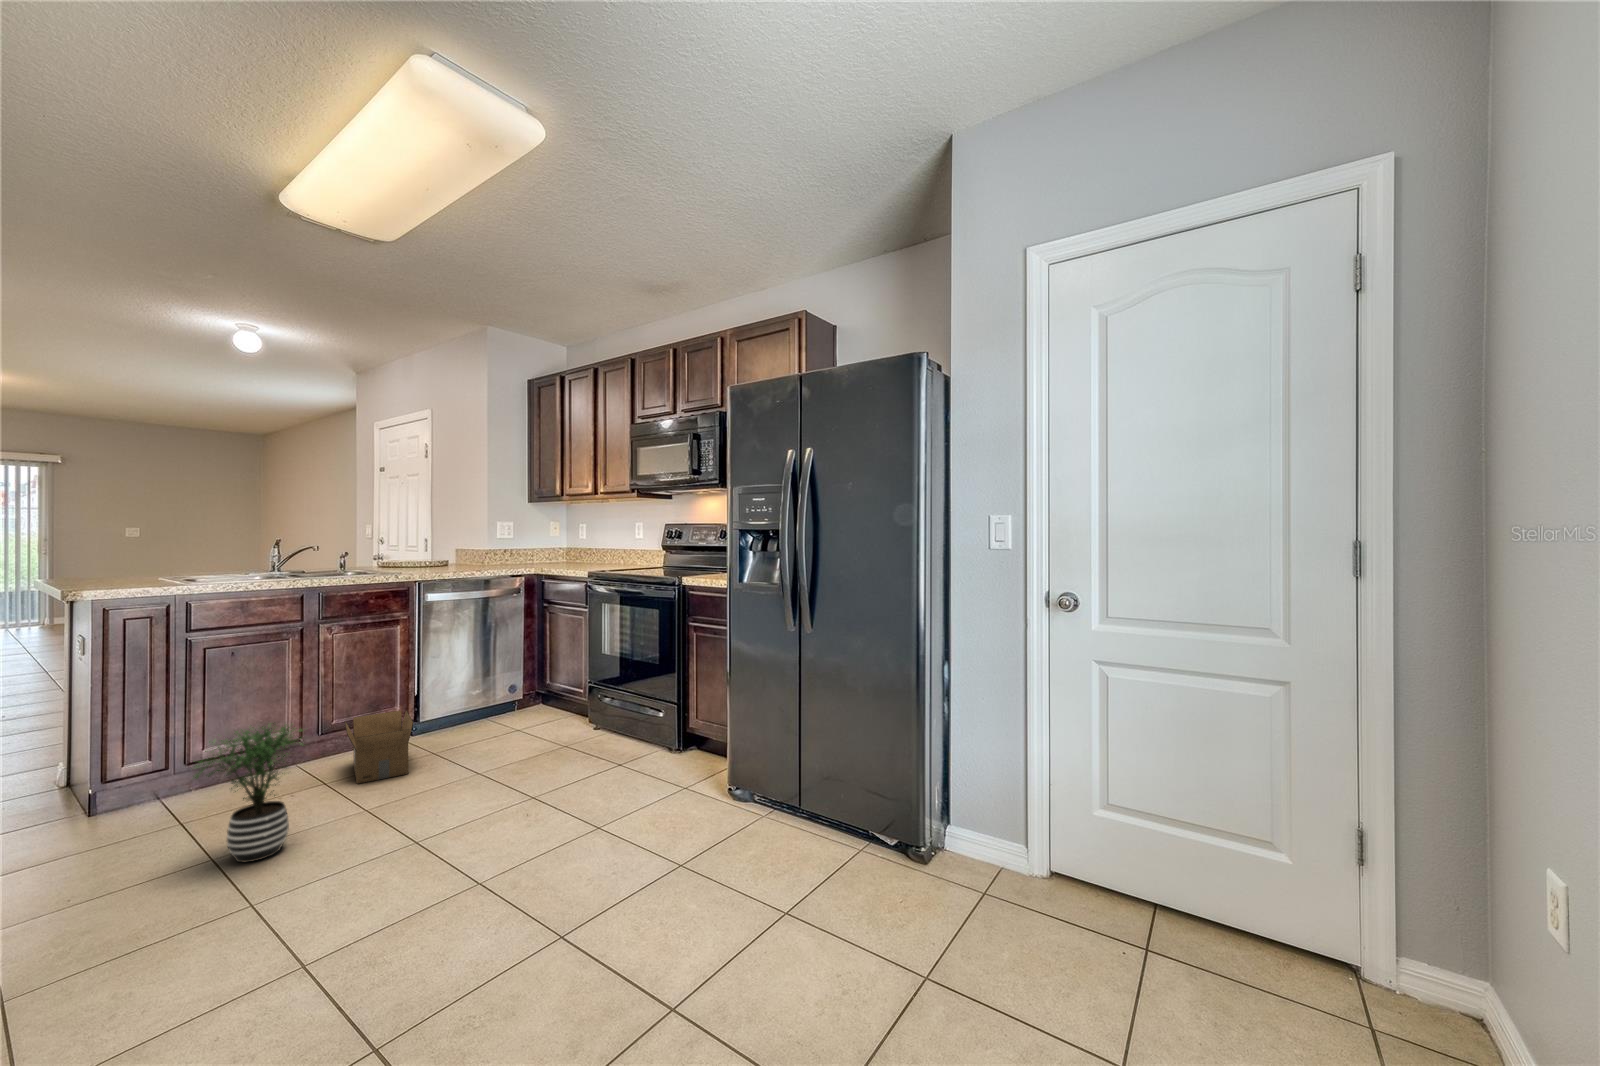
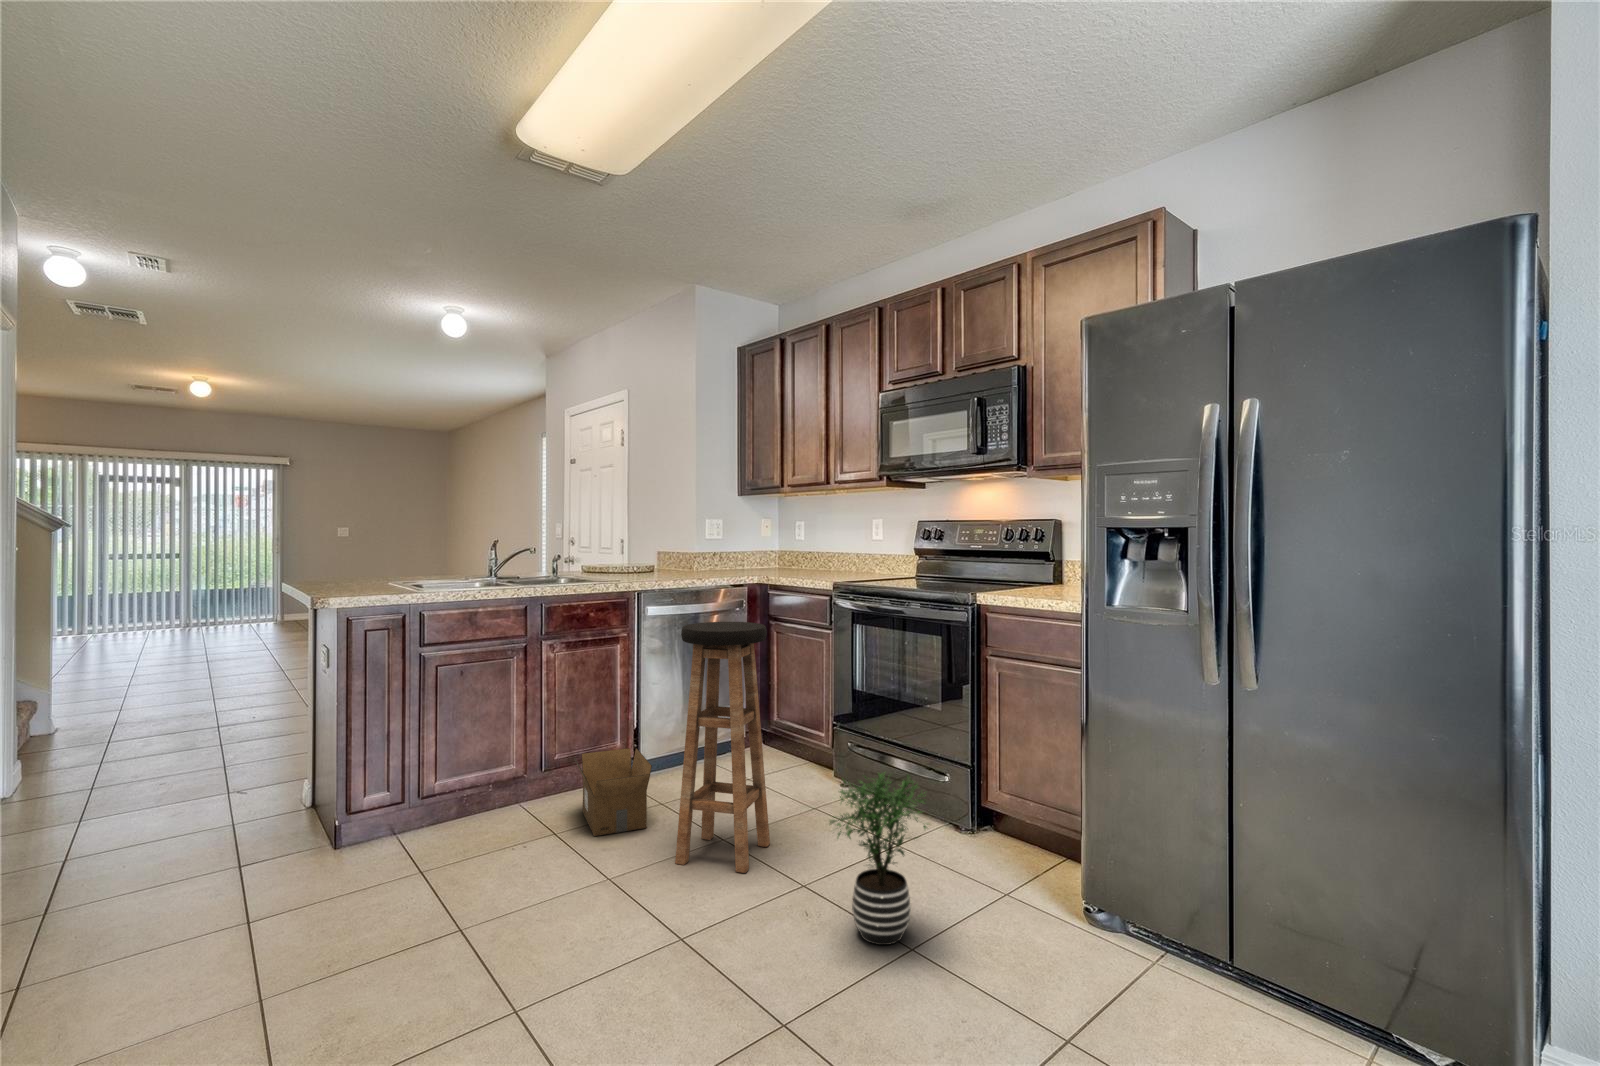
bar stool: none [423,603,512,799] -> present [675,622,770,873]
potted plant: present [195,724,303,862] -> present [830,773,927,945]

